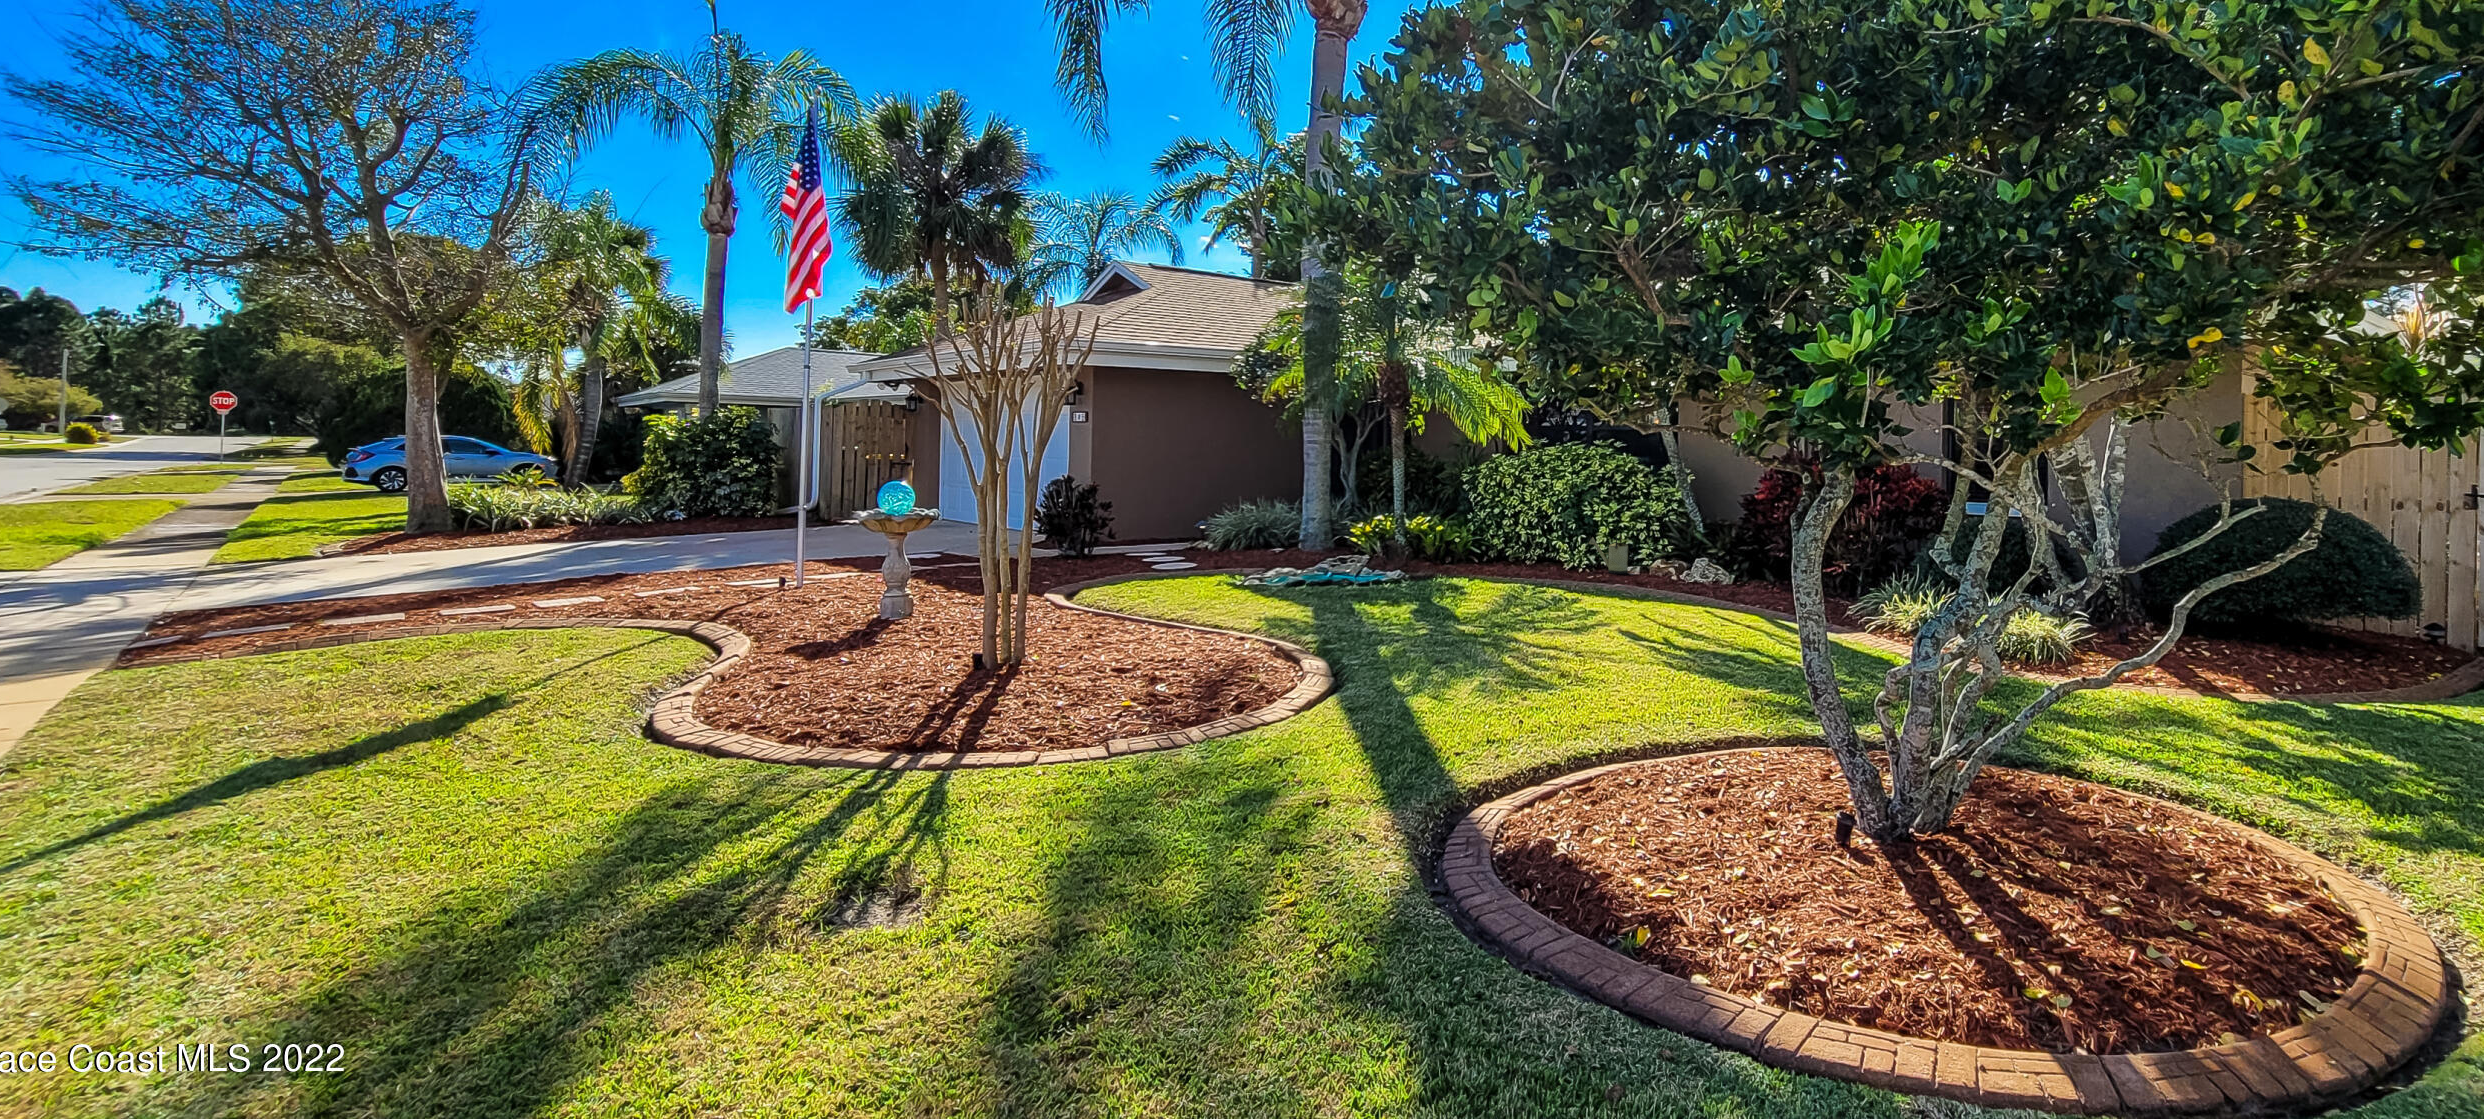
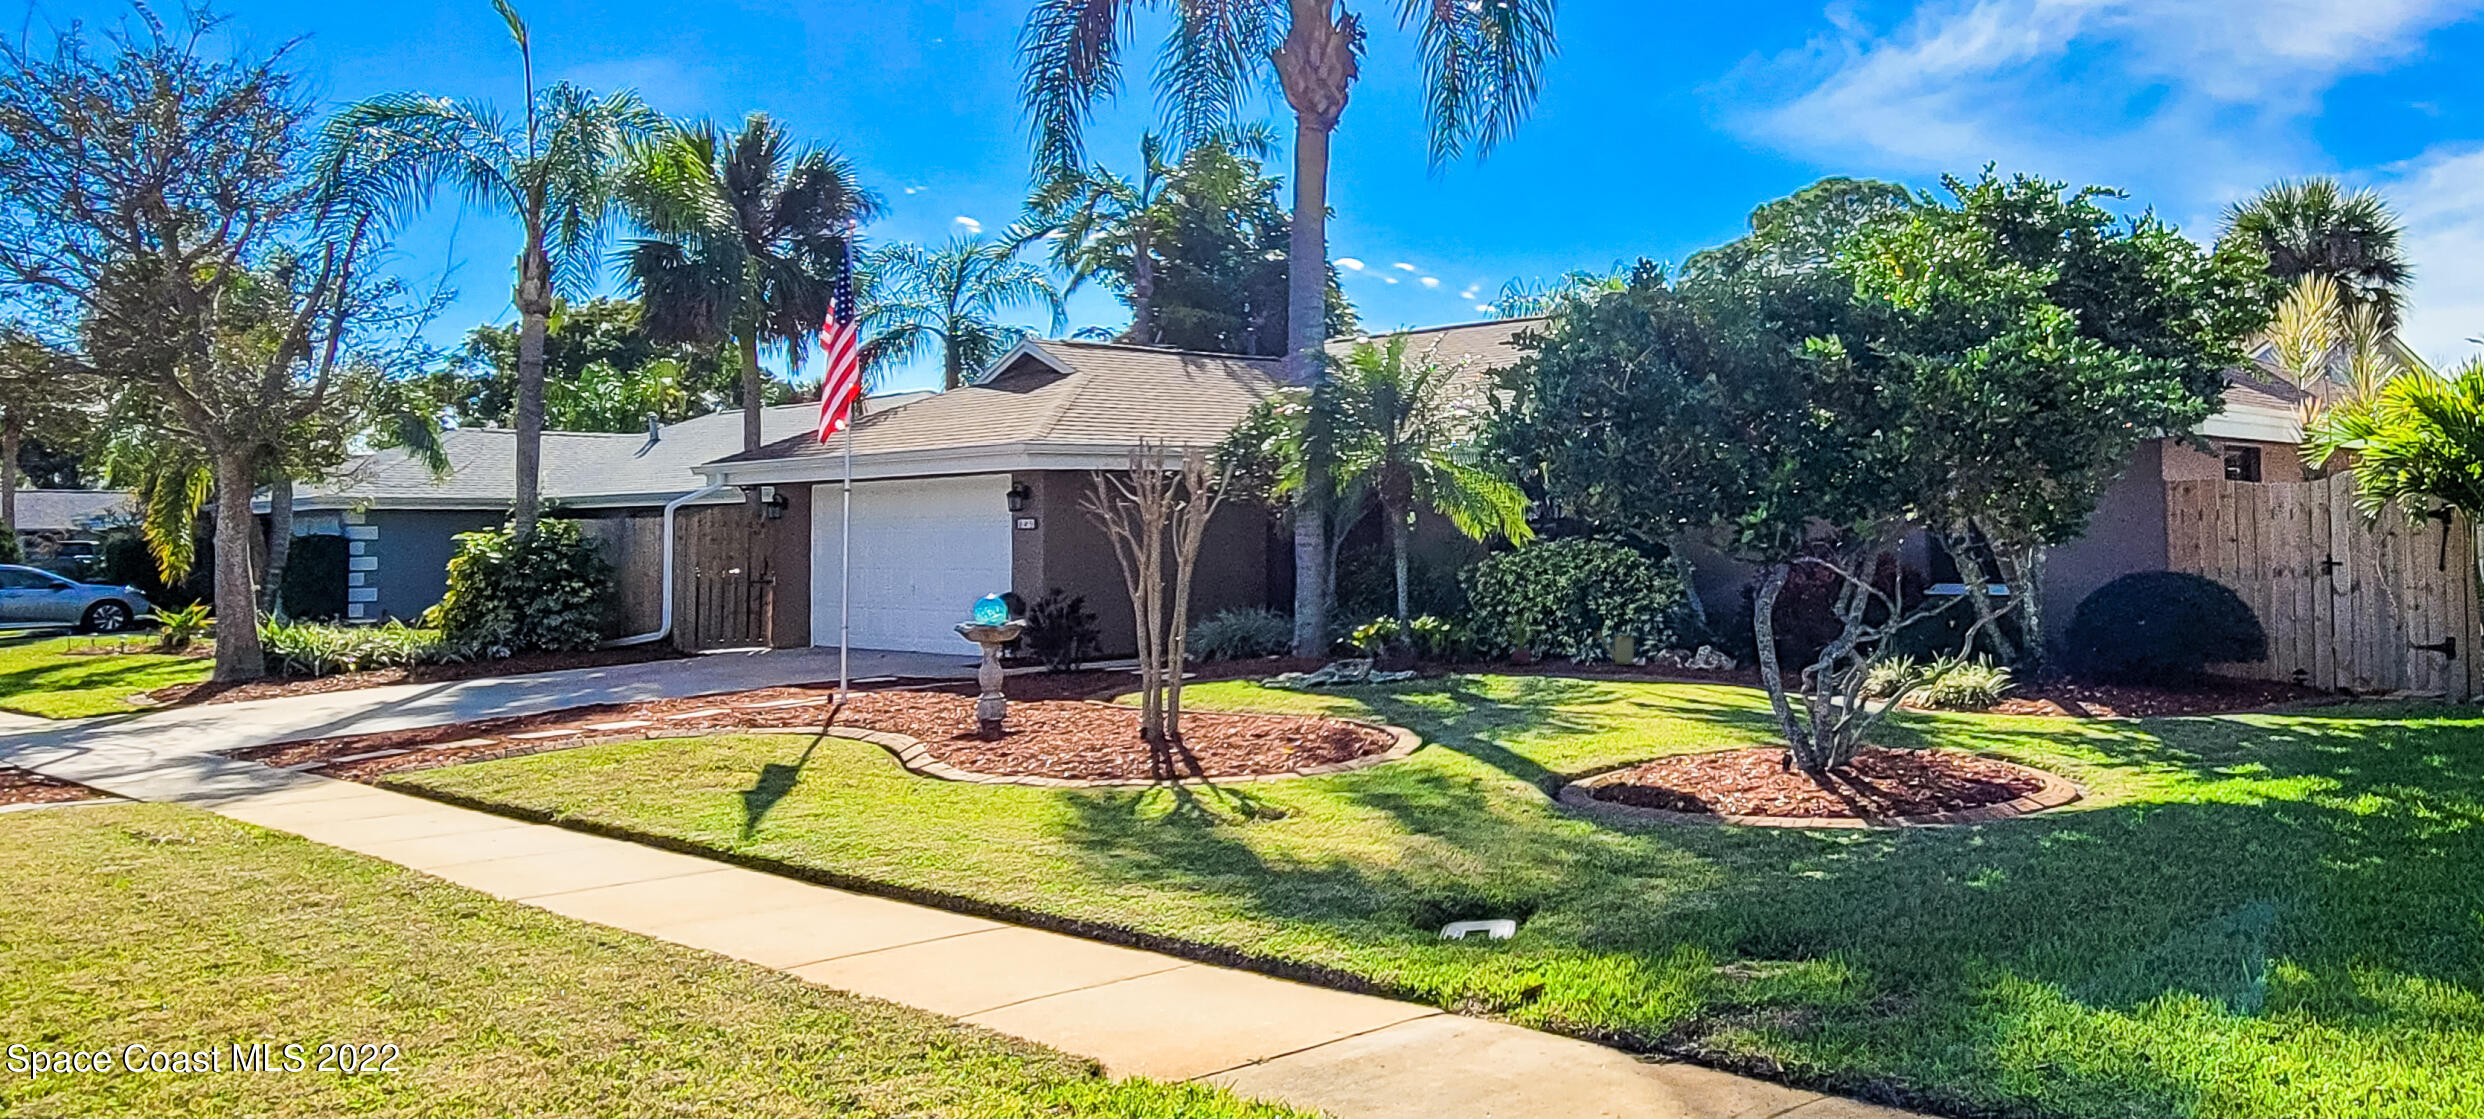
decorative plant: none [1489,517,1541,568] -> present [1509,615,1530,664]

